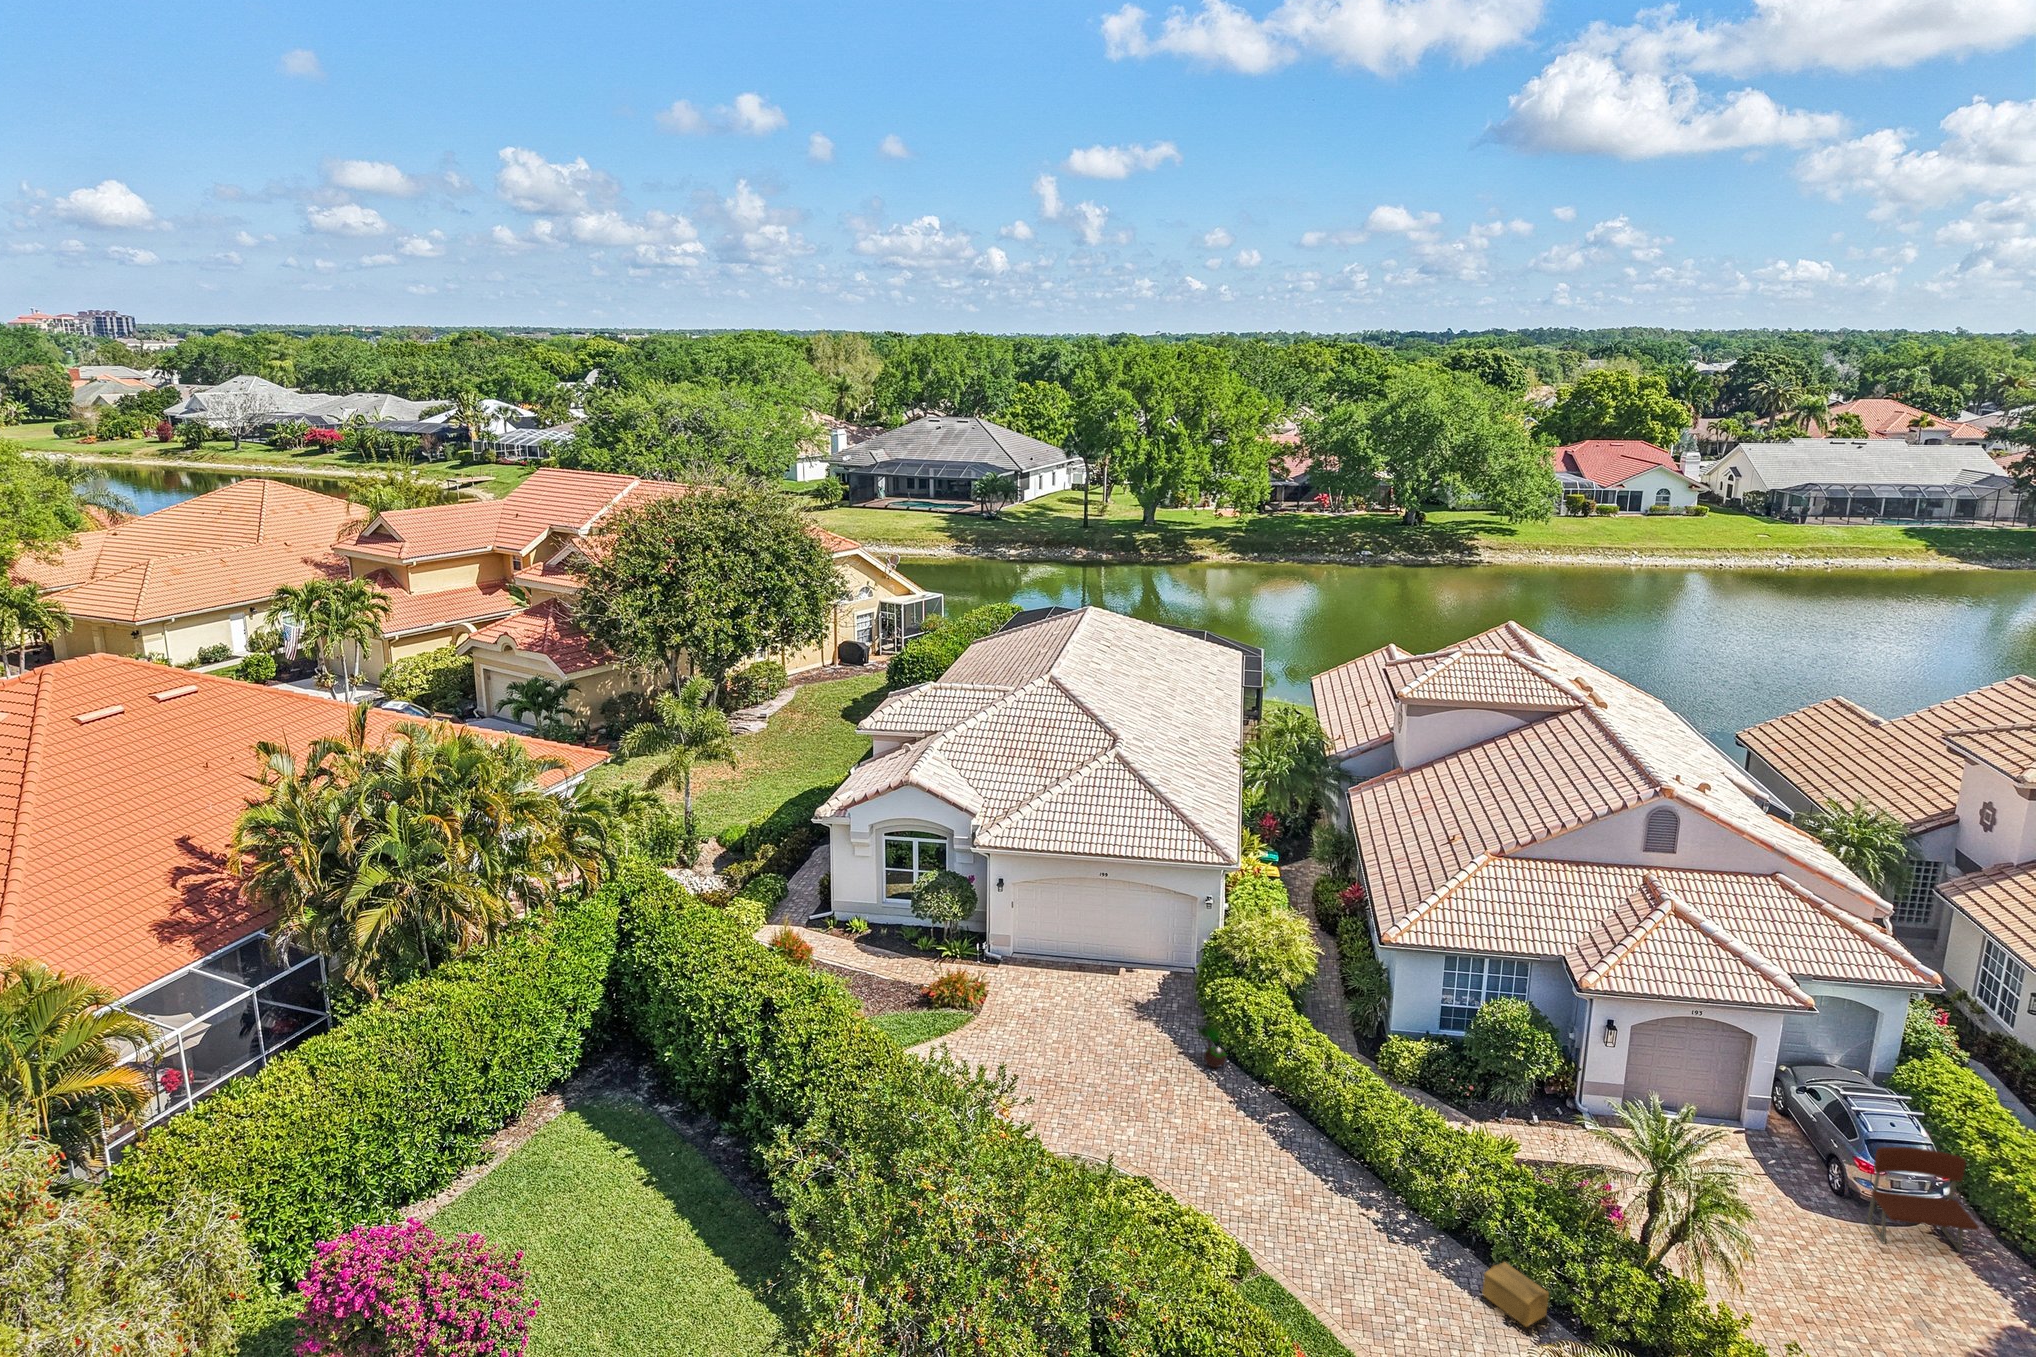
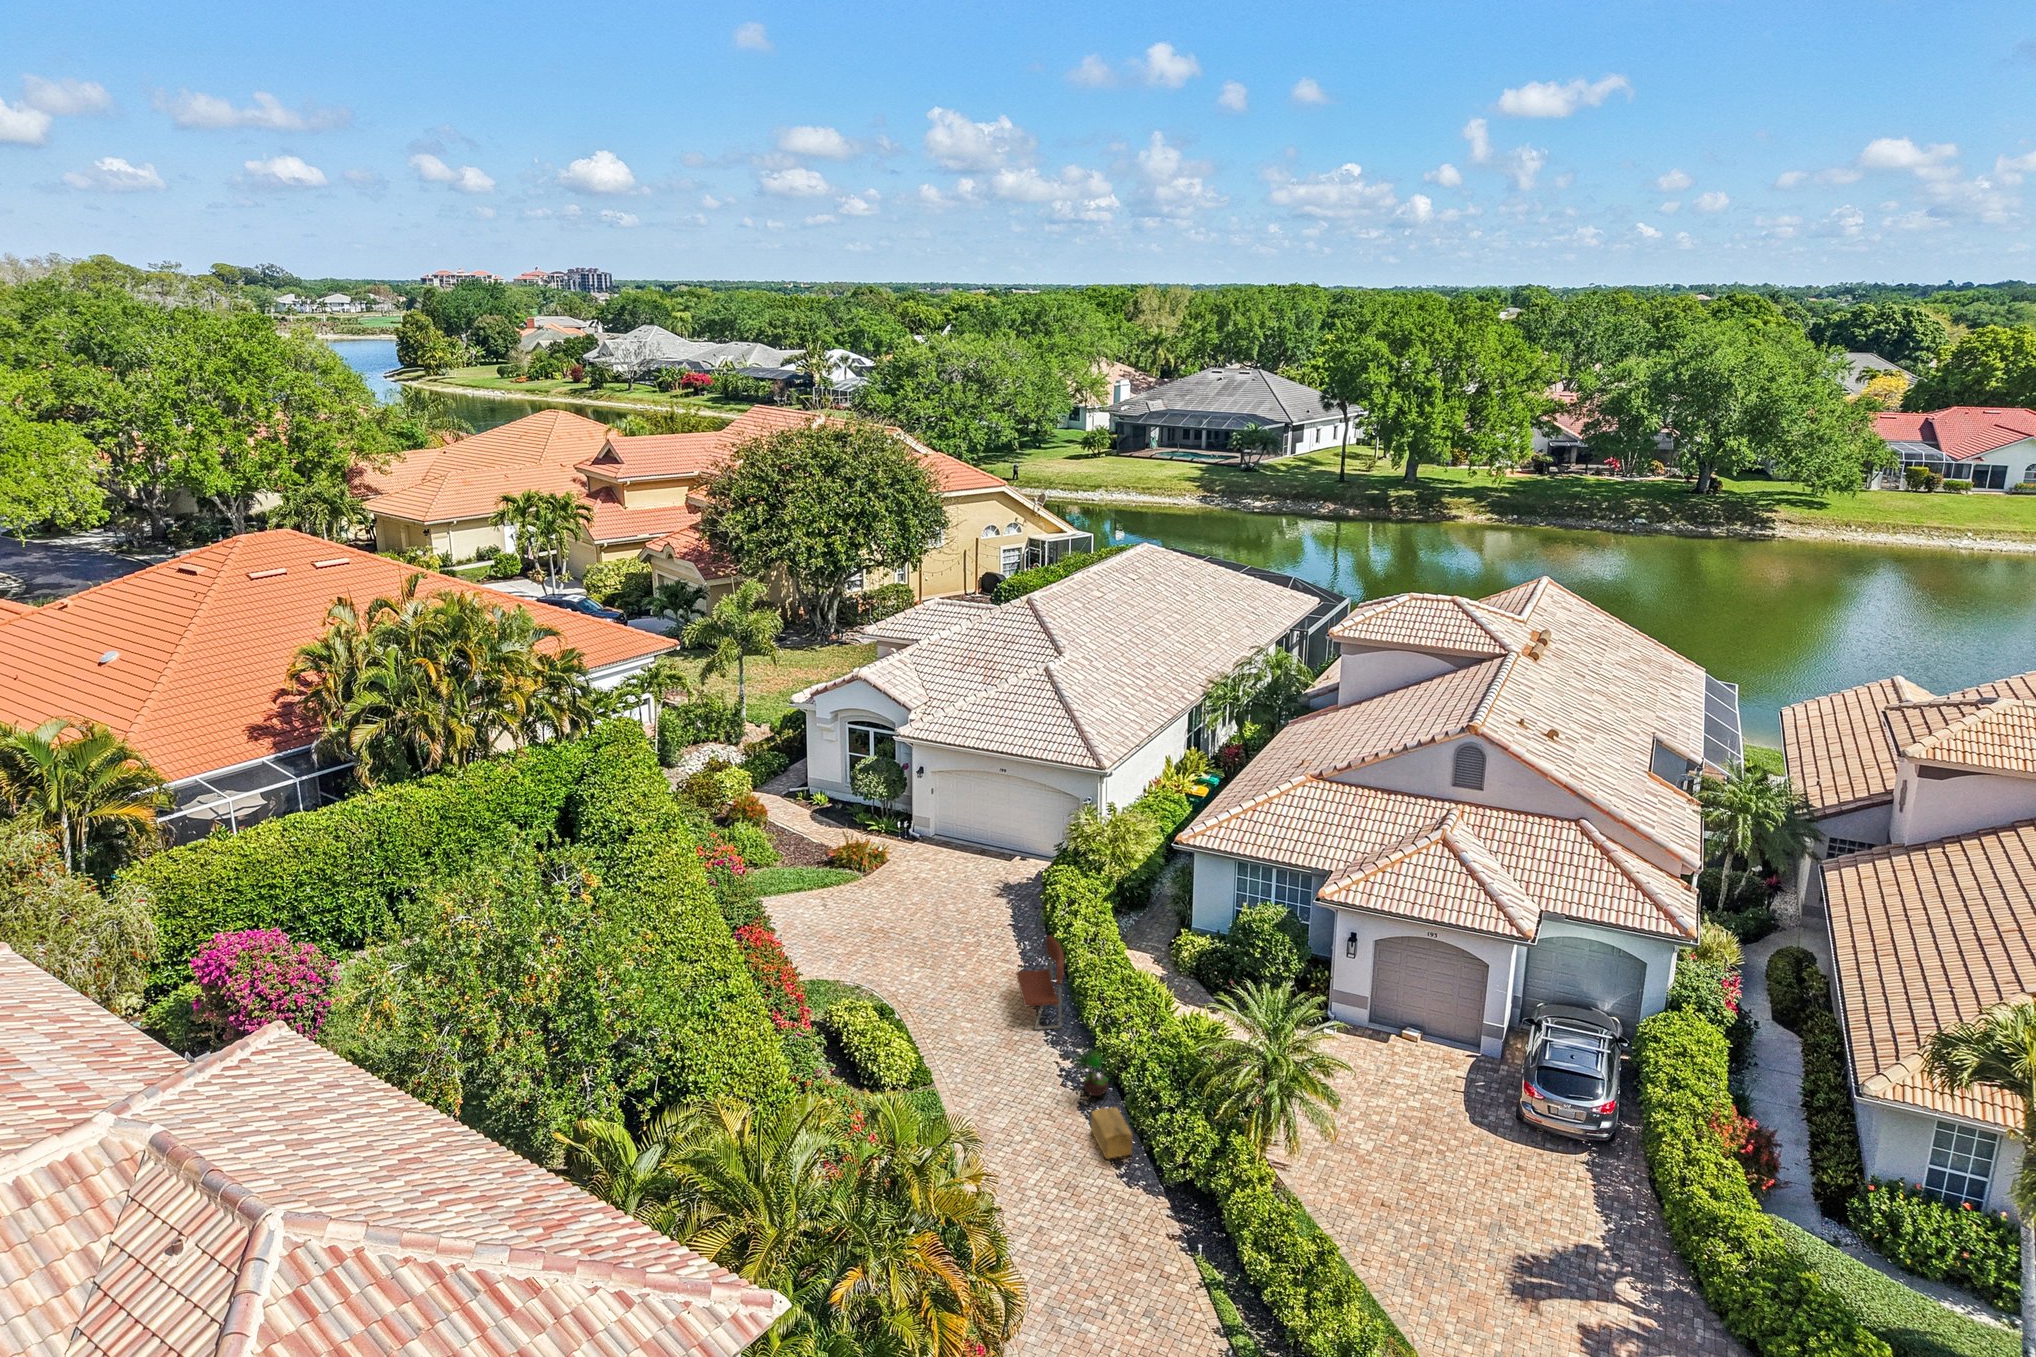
potted tree: present [1196,1026,1227,1068] -> present [1076,1050,1108,1096]
bench: present [1867,1147,1978,1252] -> present [1016,935,1064,1030]

